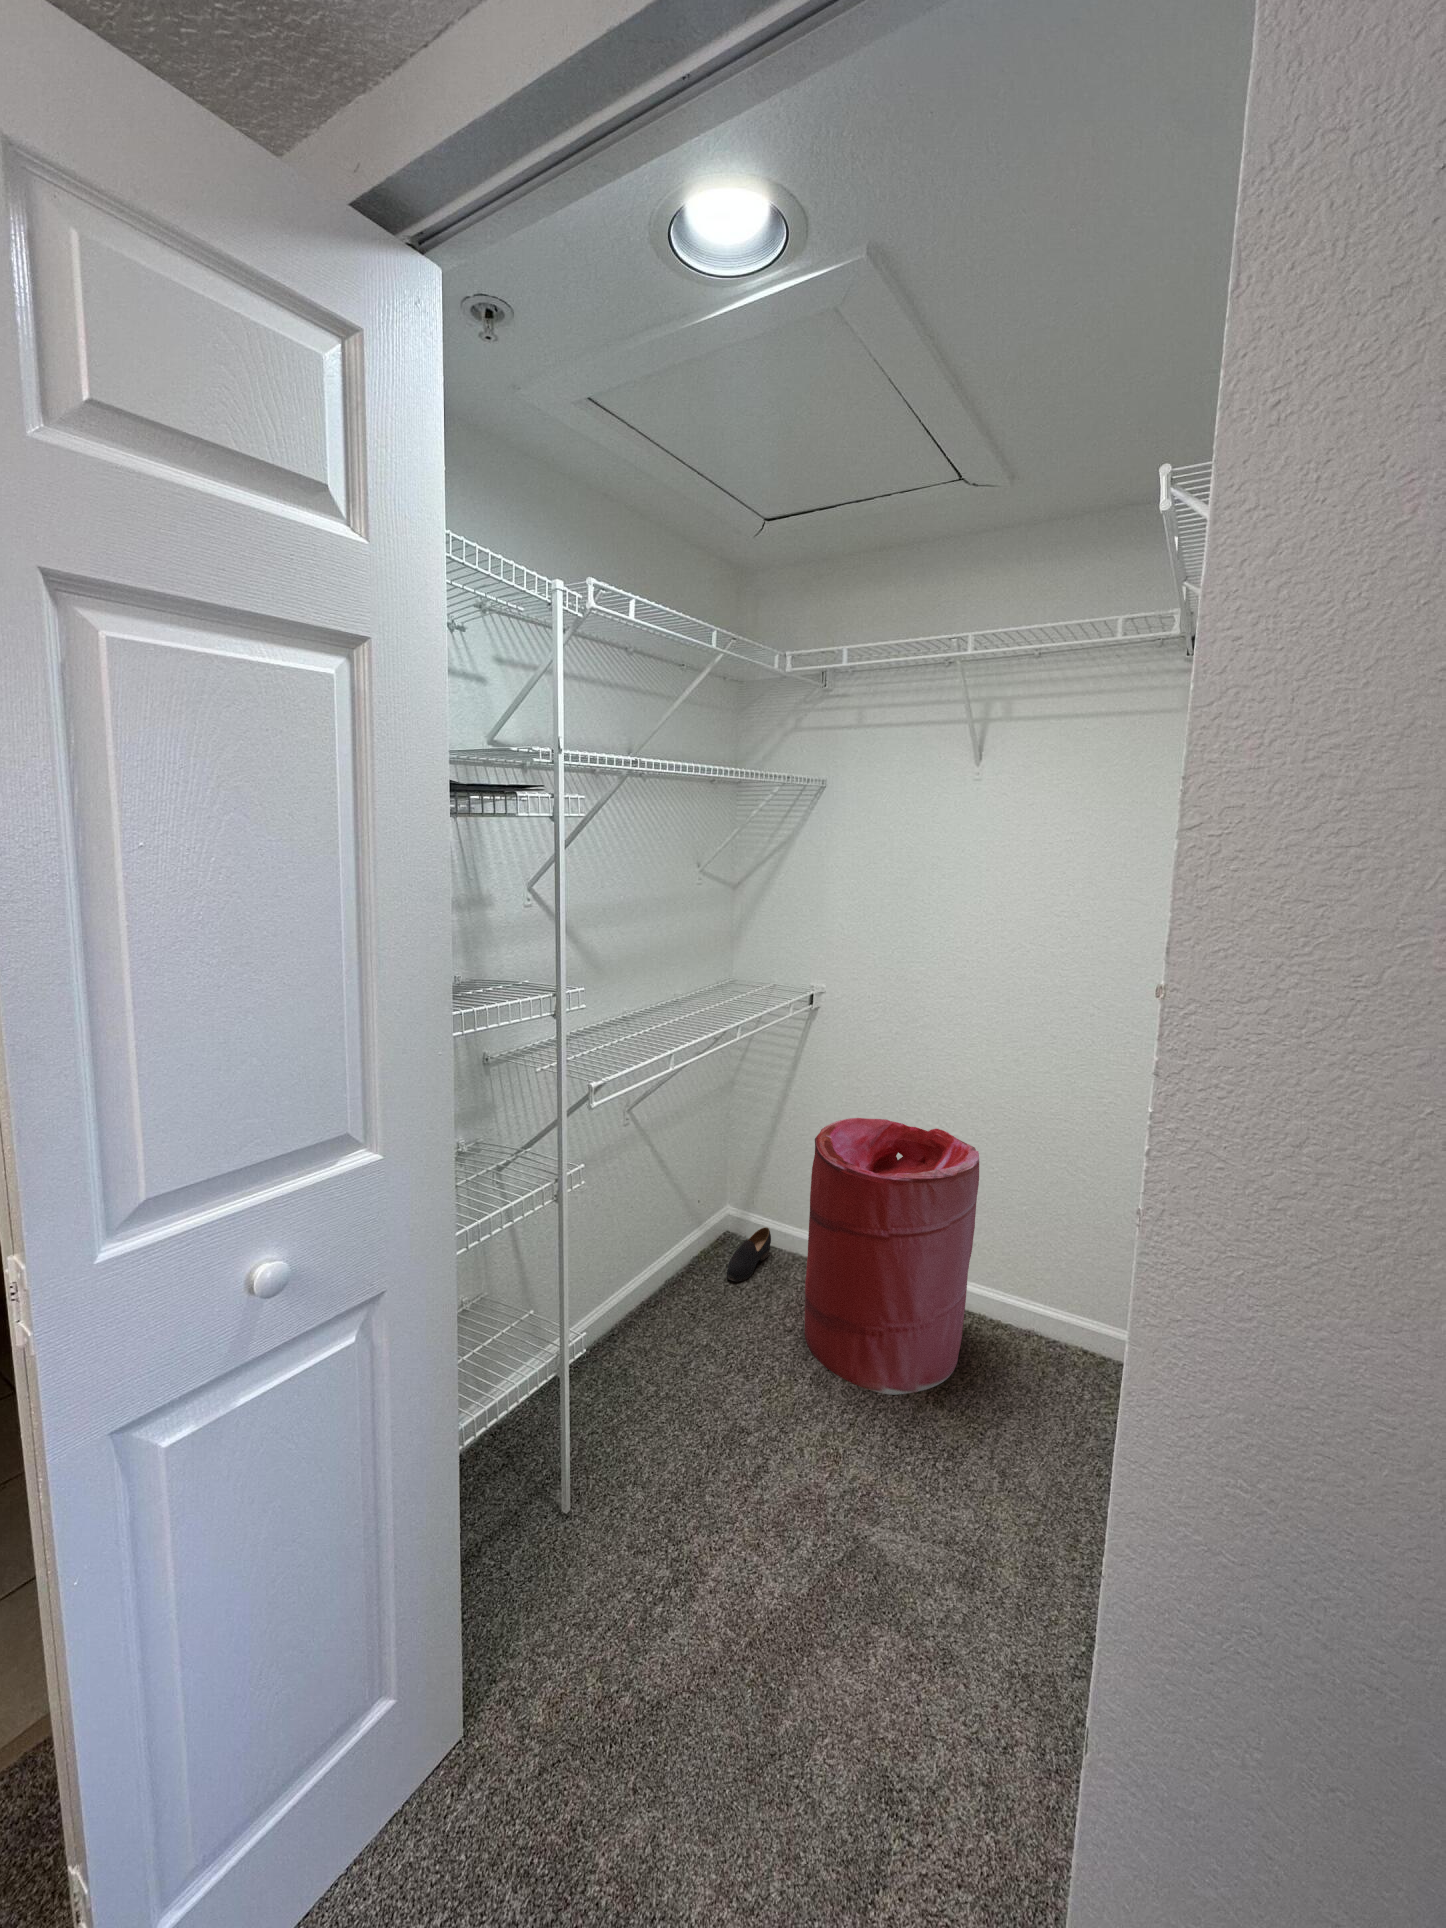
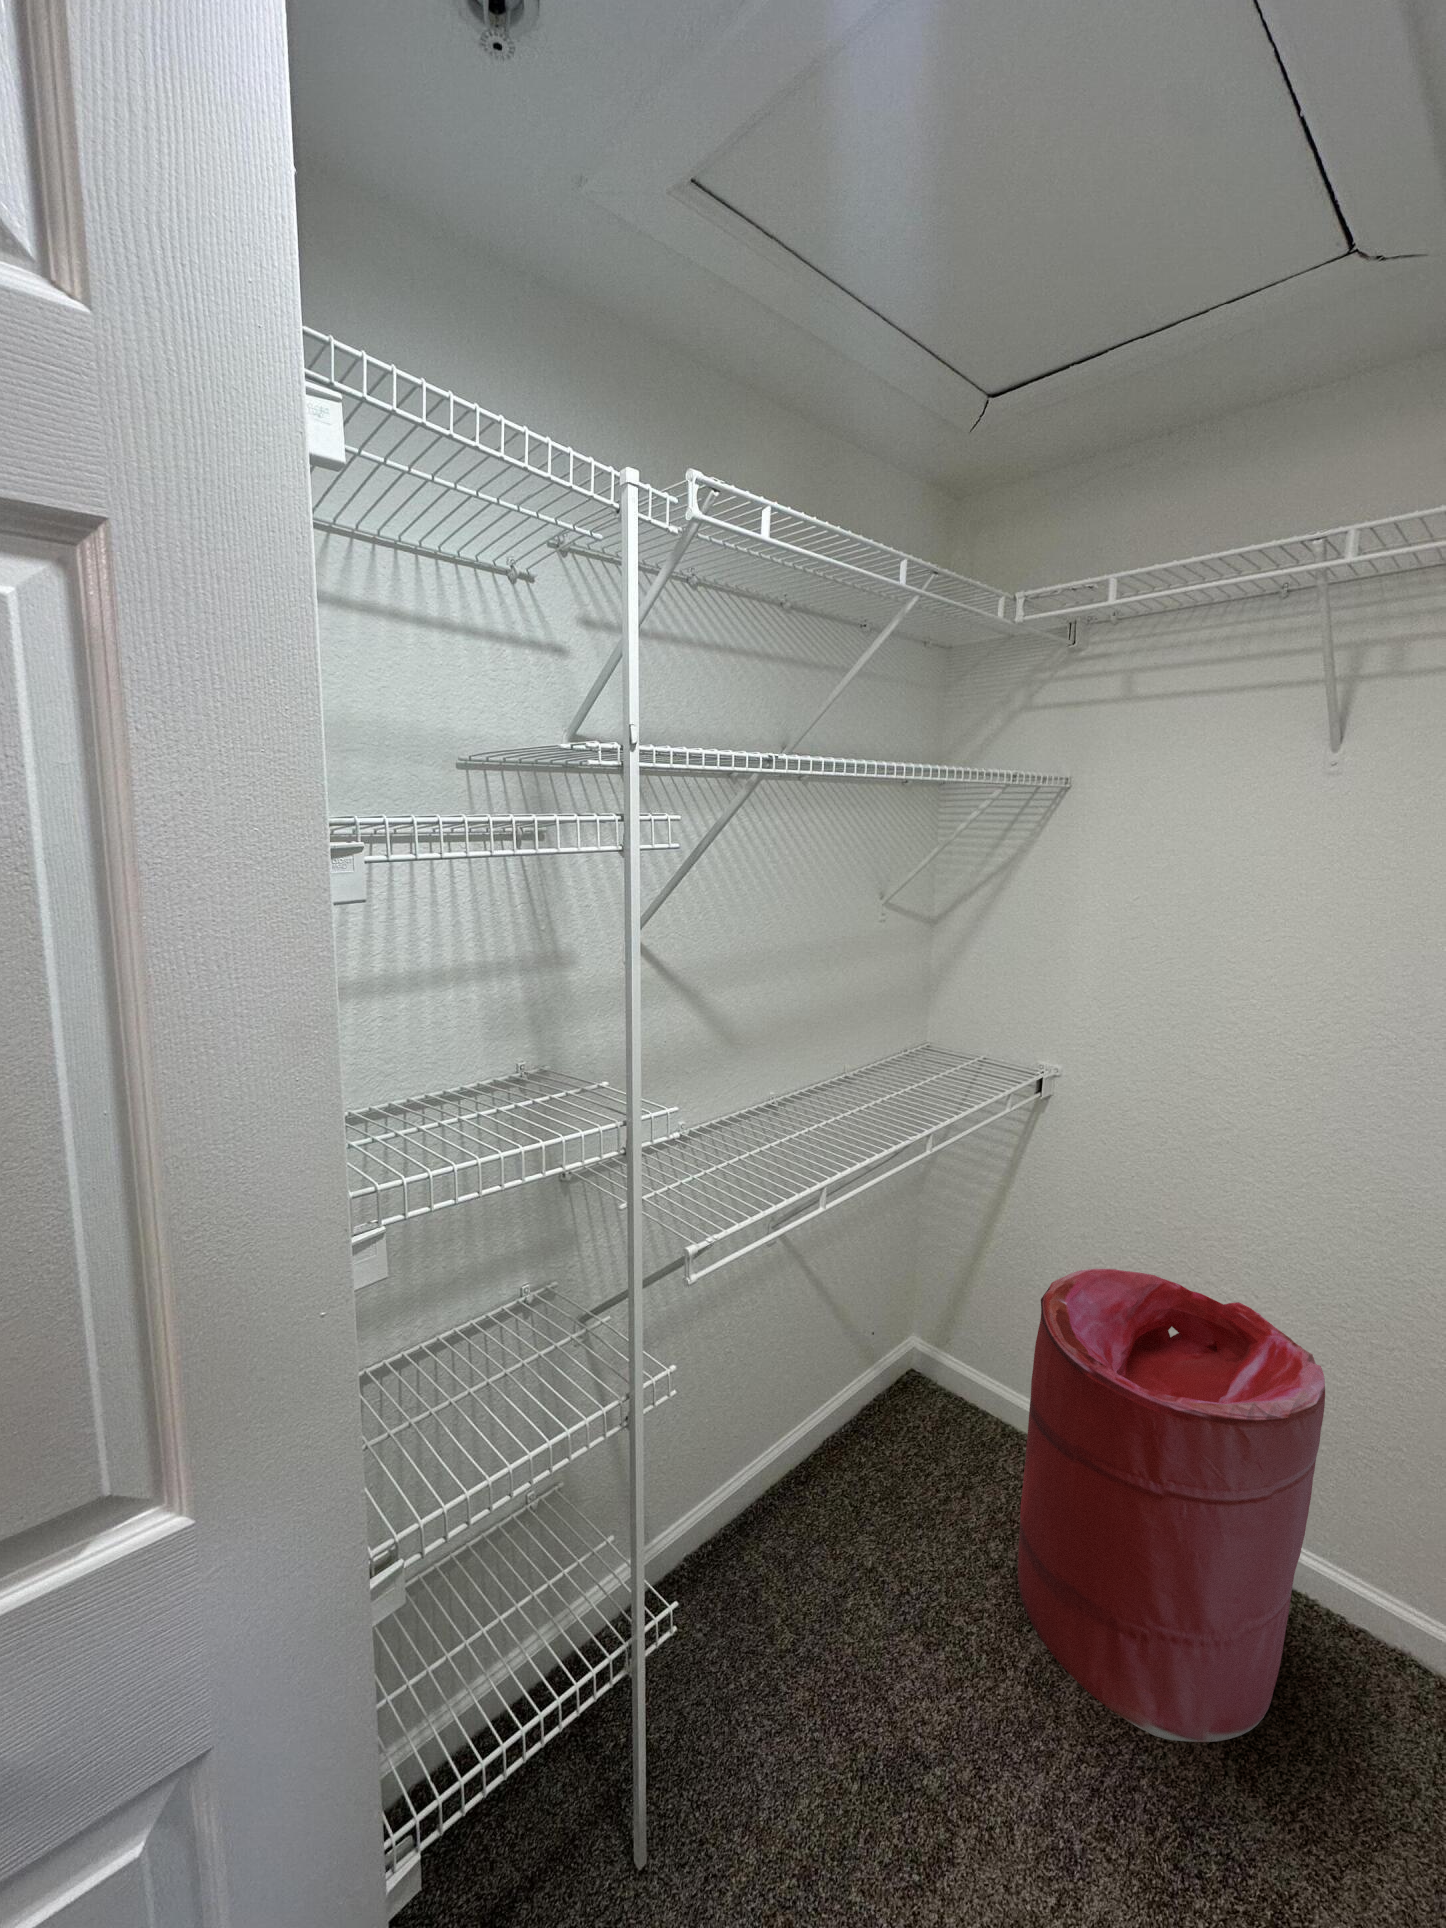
shoe: present [727,1228,771,1281] -> none [908,1381,972,1459]

